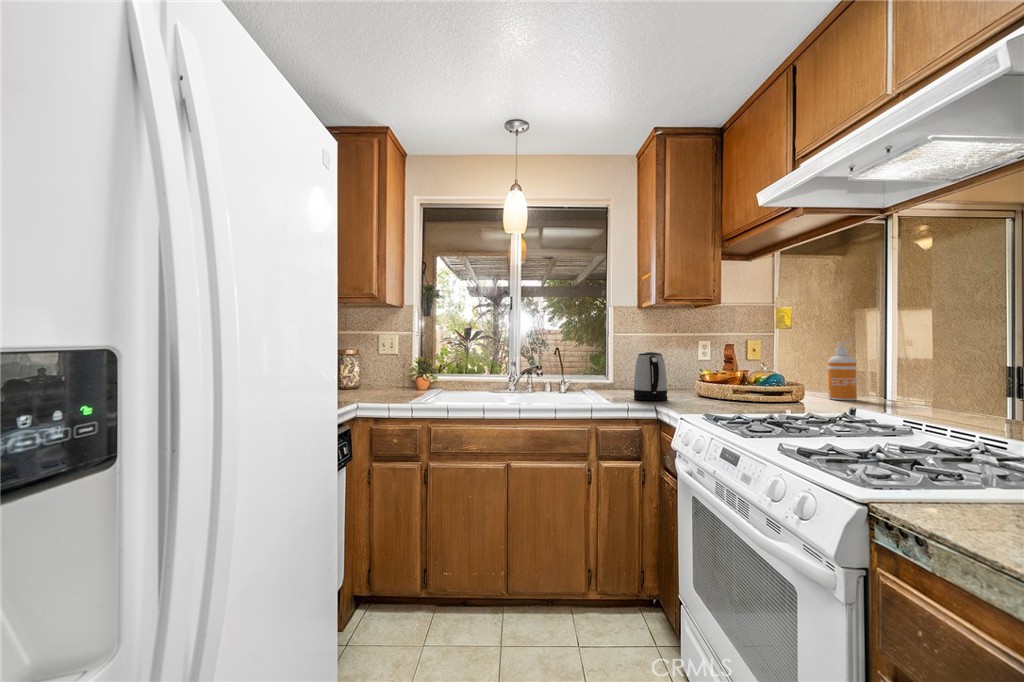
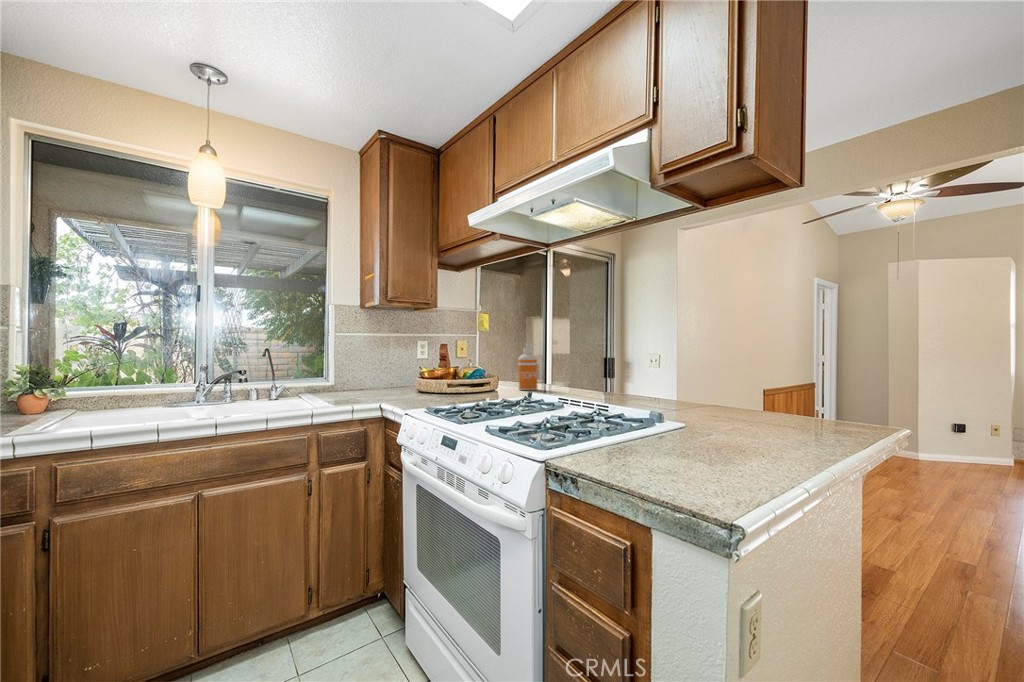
kettle: present [634,352,667,400] -> none [357,353,390,401]

